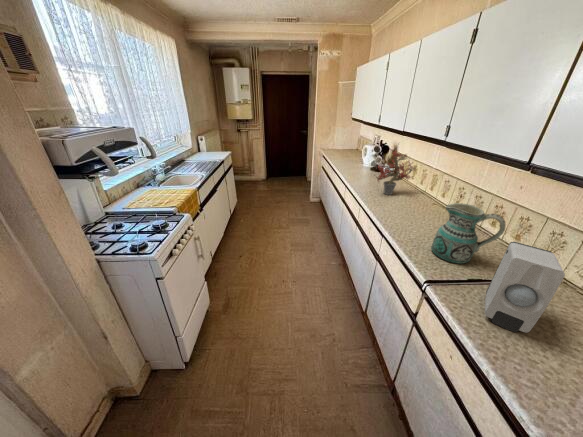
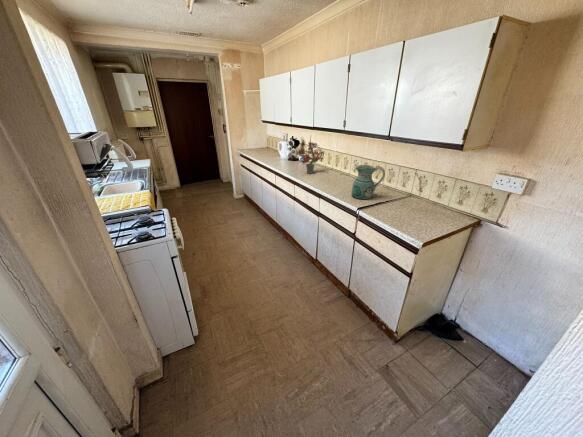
soap dispenser: present [485,242,565,333] -> none [385,176,413,218]

